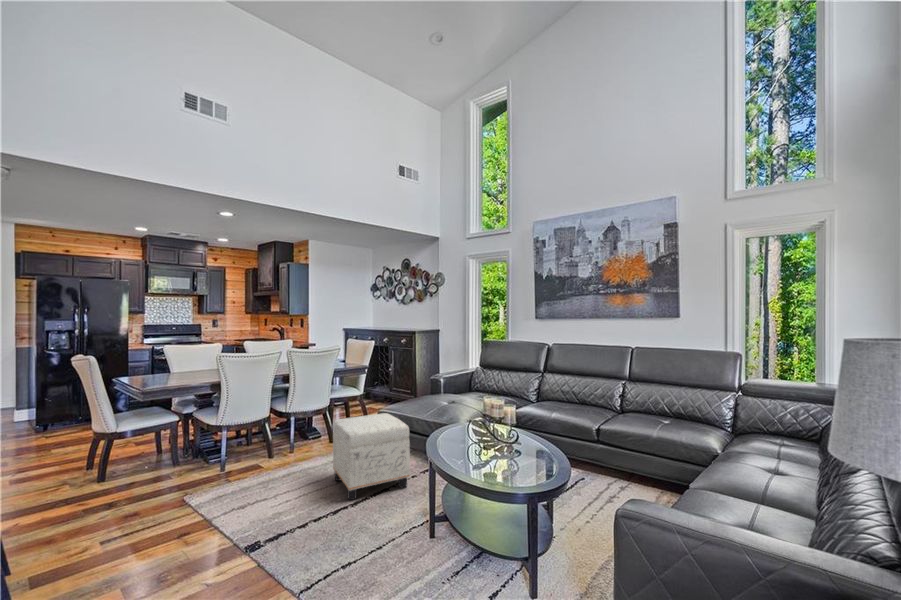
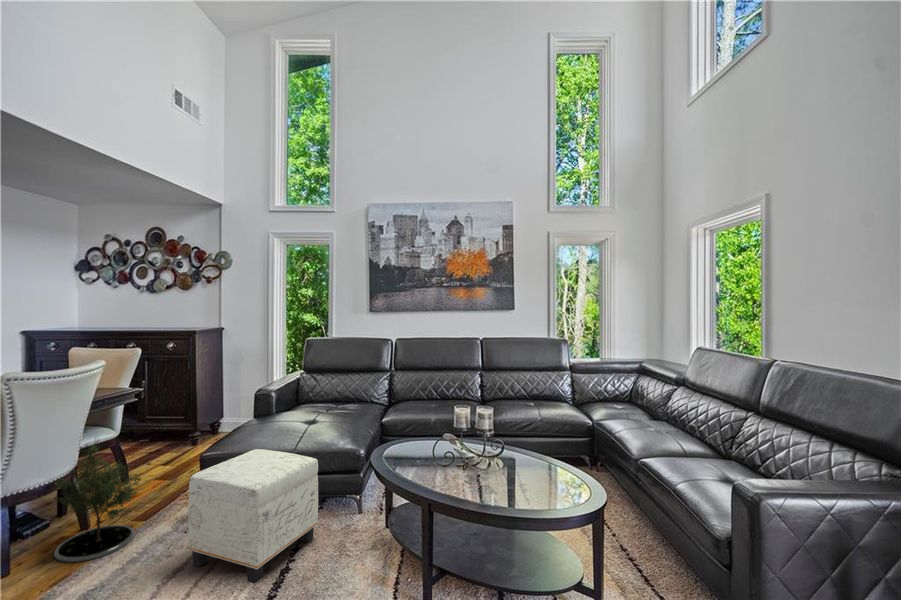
potted tree: none [290,387,333,461] -> present [54,440,143,562]

